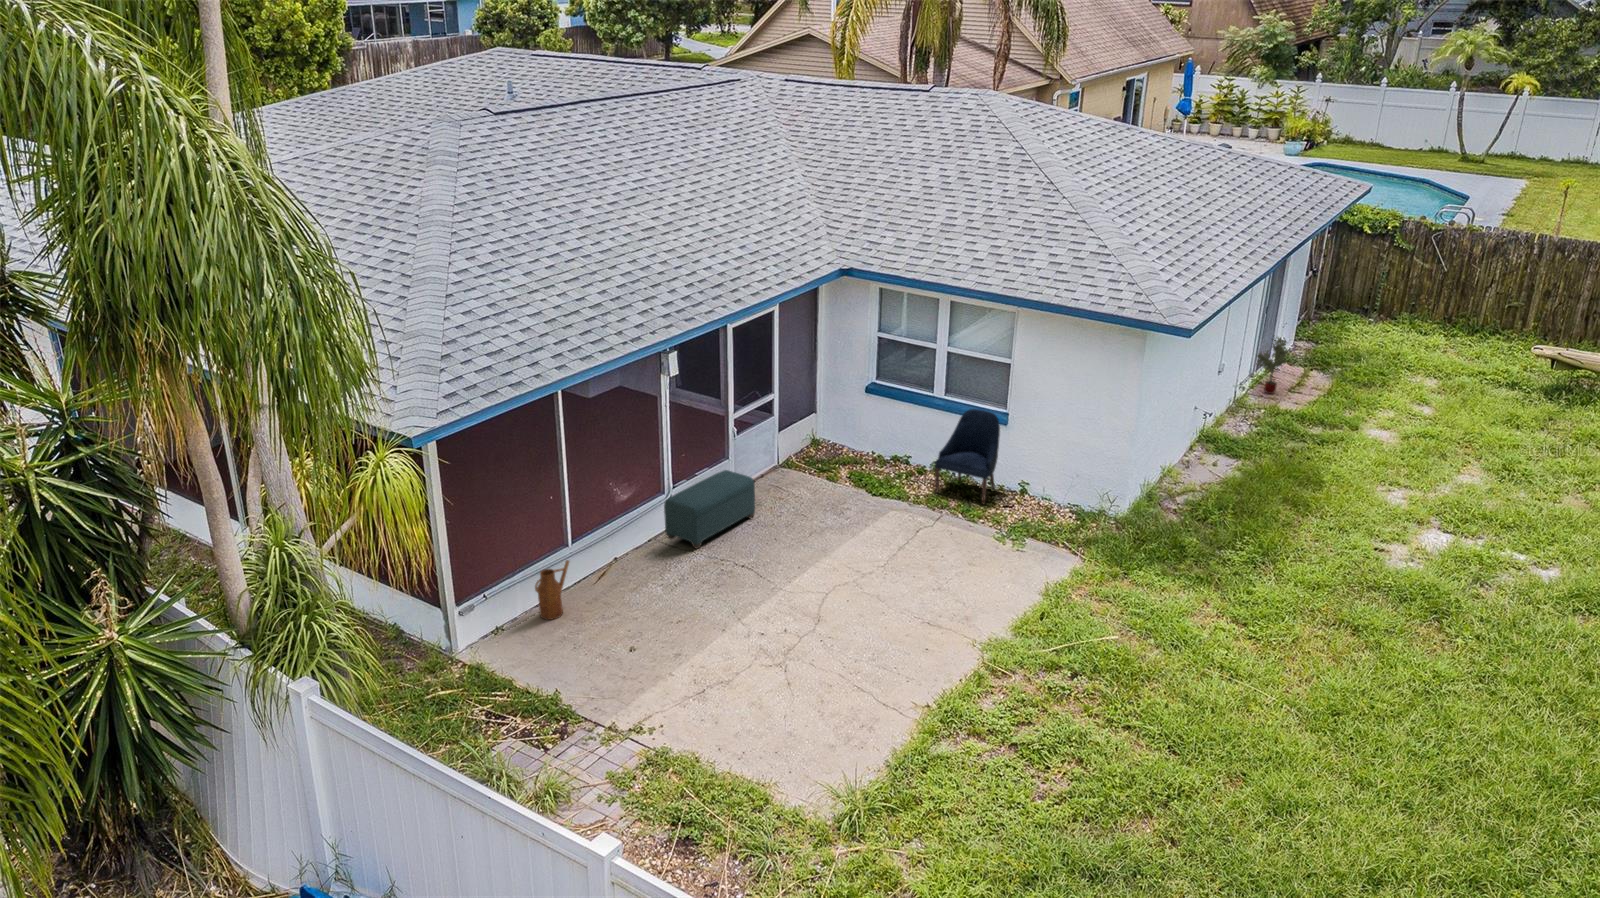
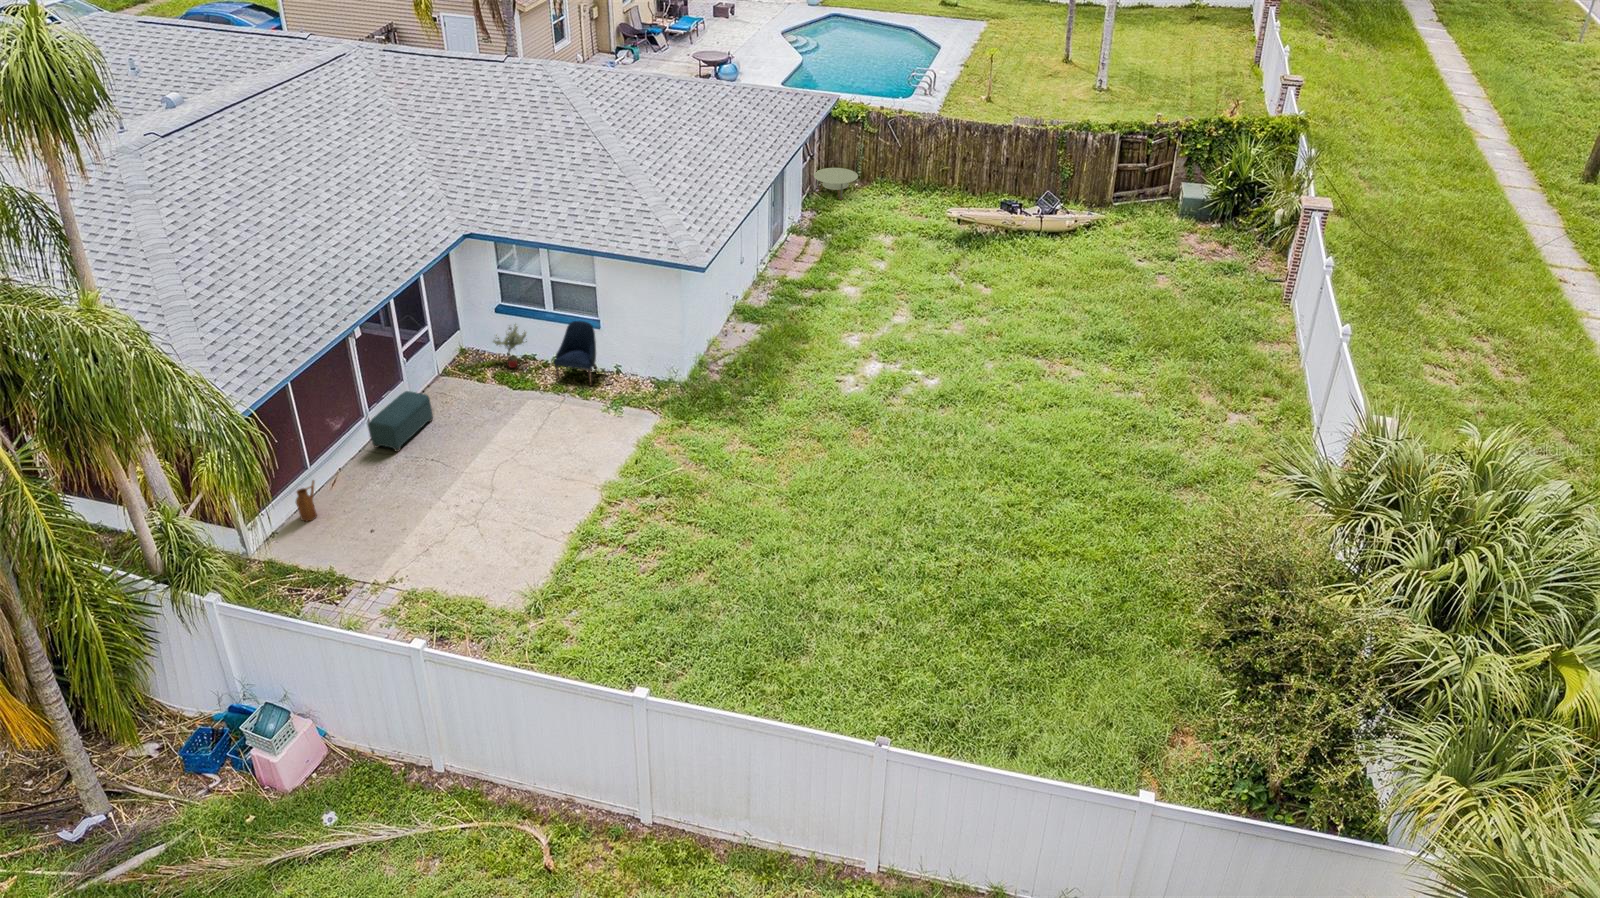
round table: none [1312,292,1379,332] -> present [814,168,858,200]
potted tree: present [1256,337,1289,394] -> present [493,324,527,368]

